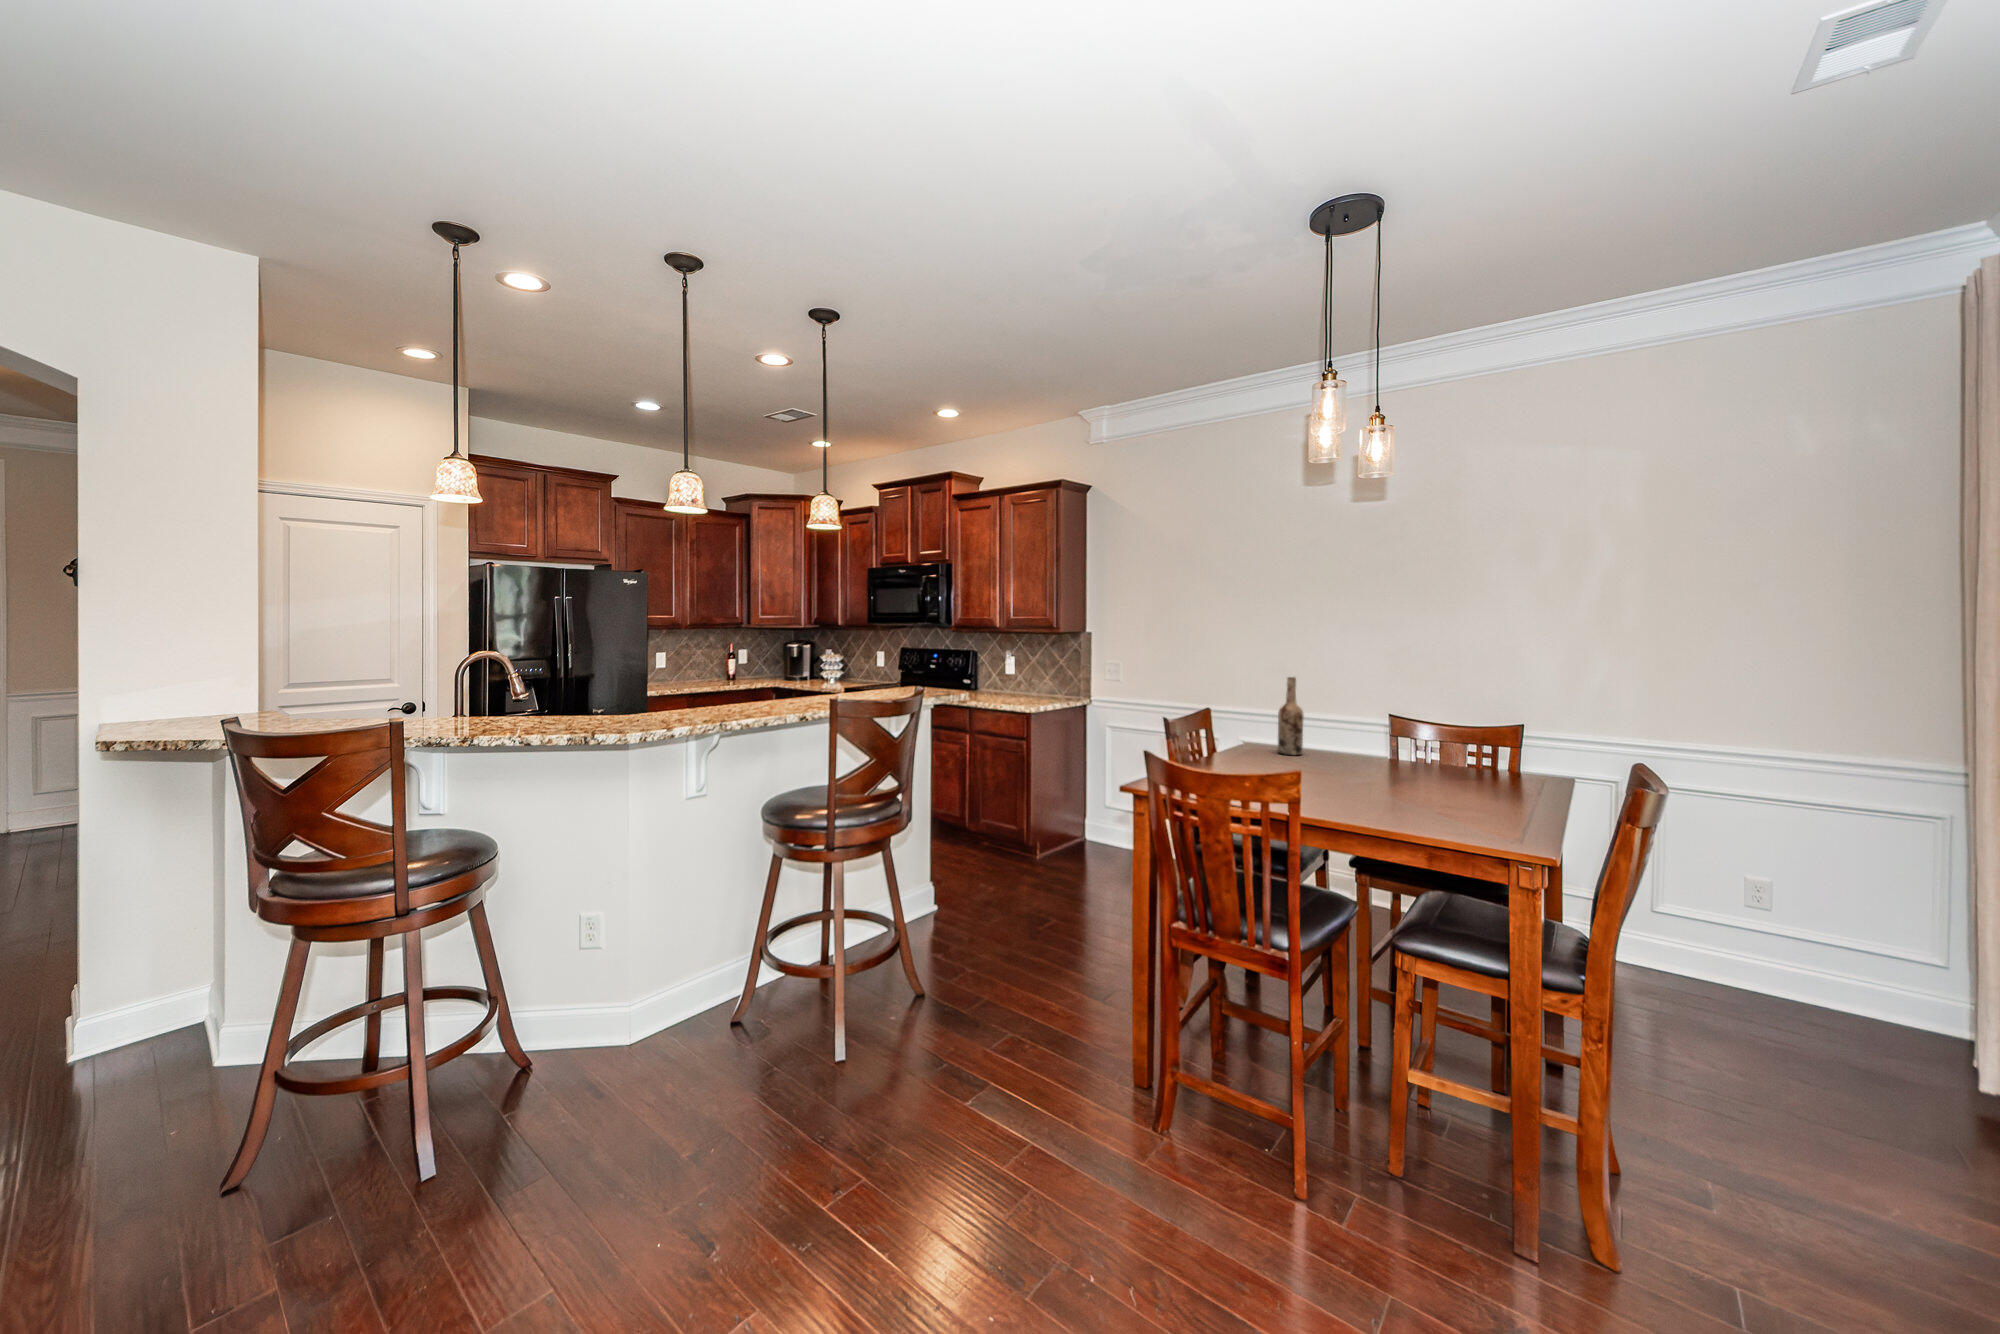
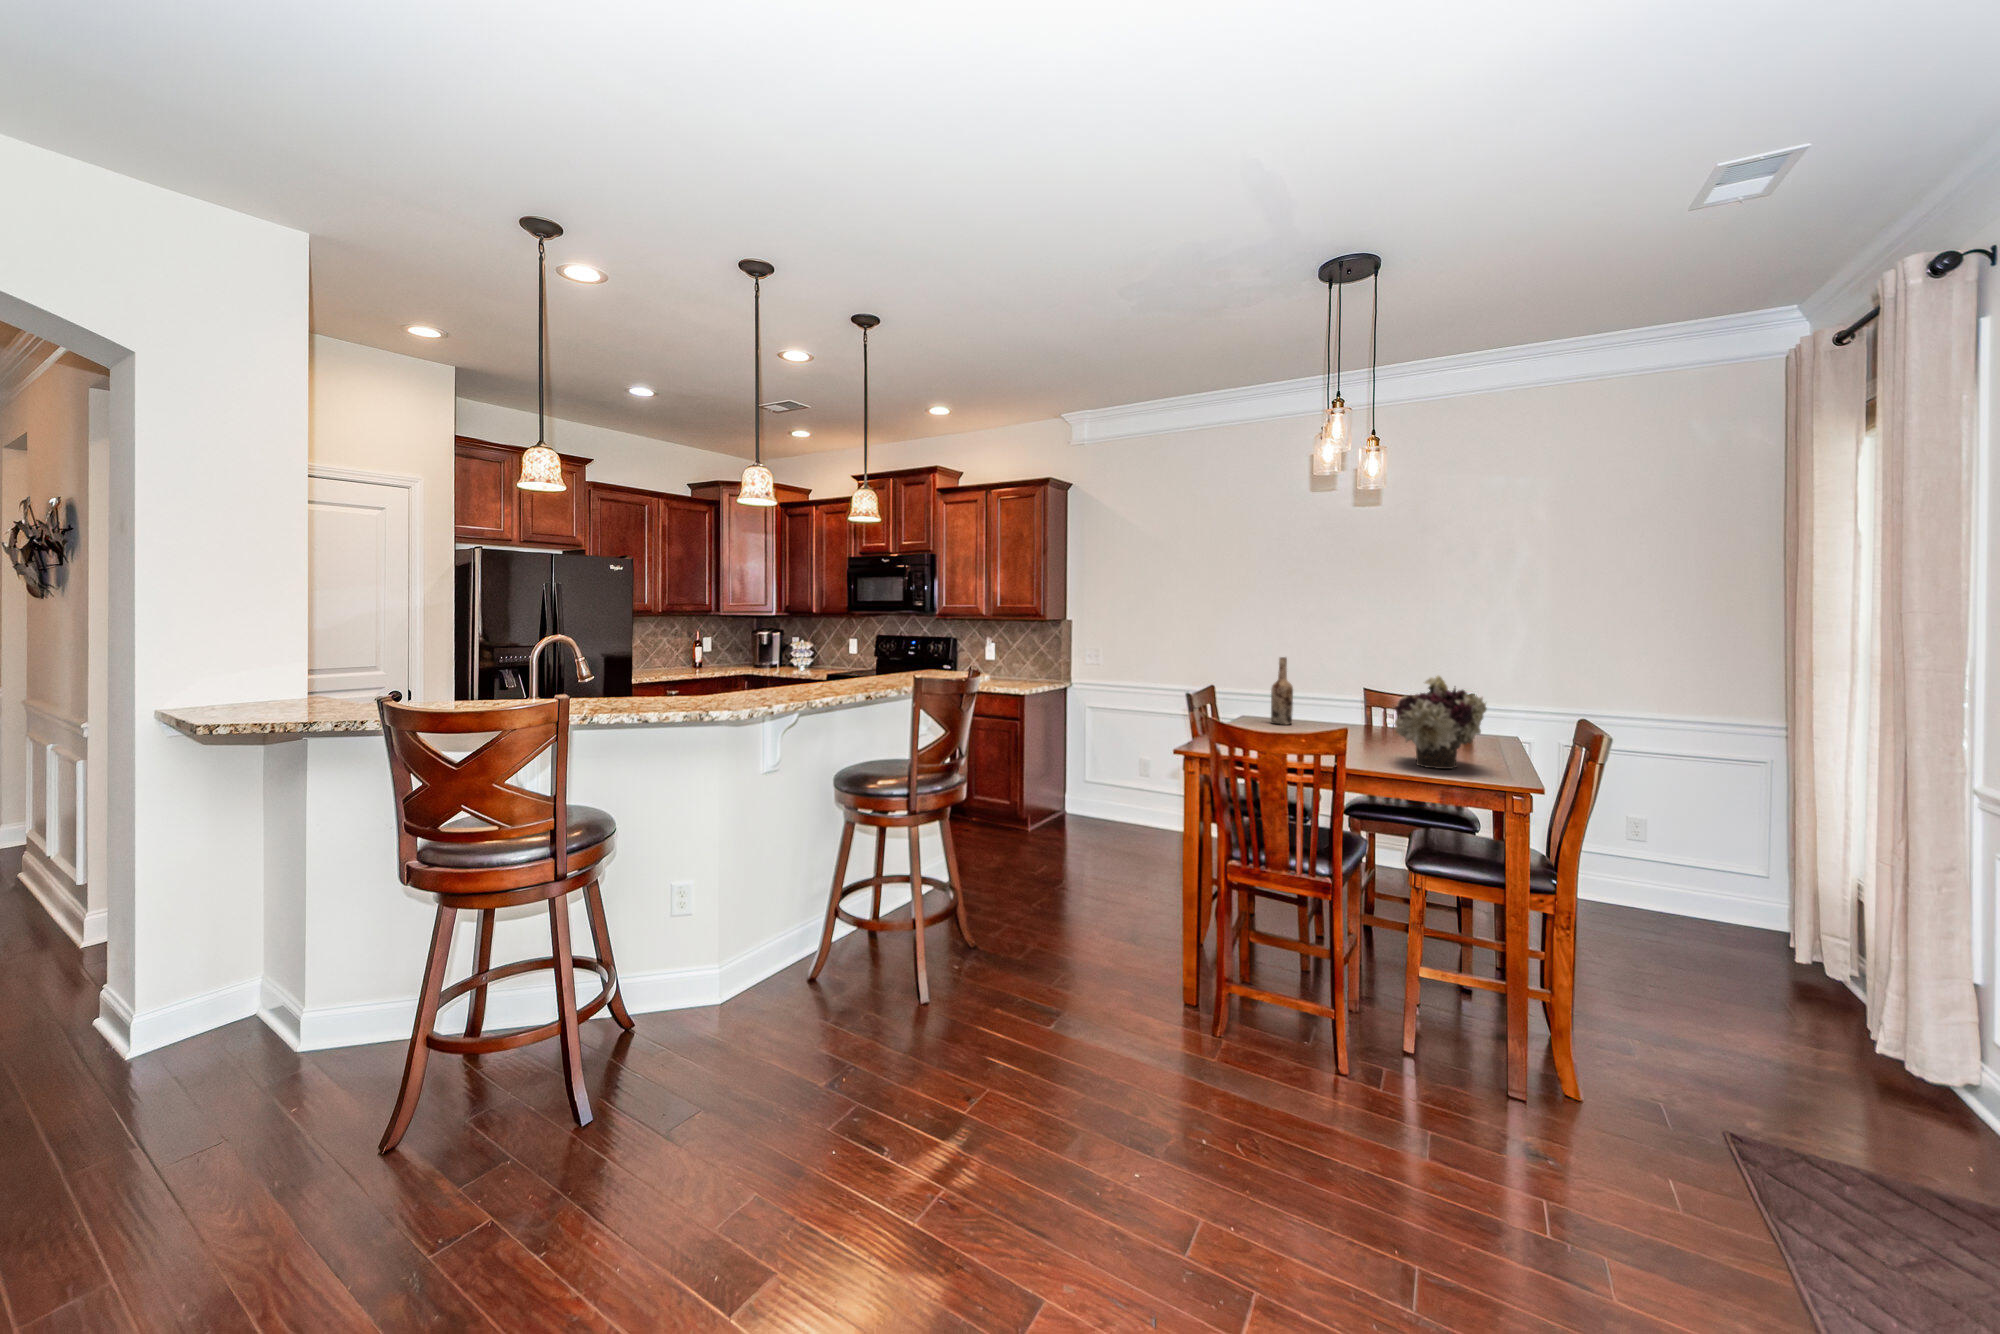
flower arrangement: none [1385,703,1500,820] -> present [1394,675,1487,769]

